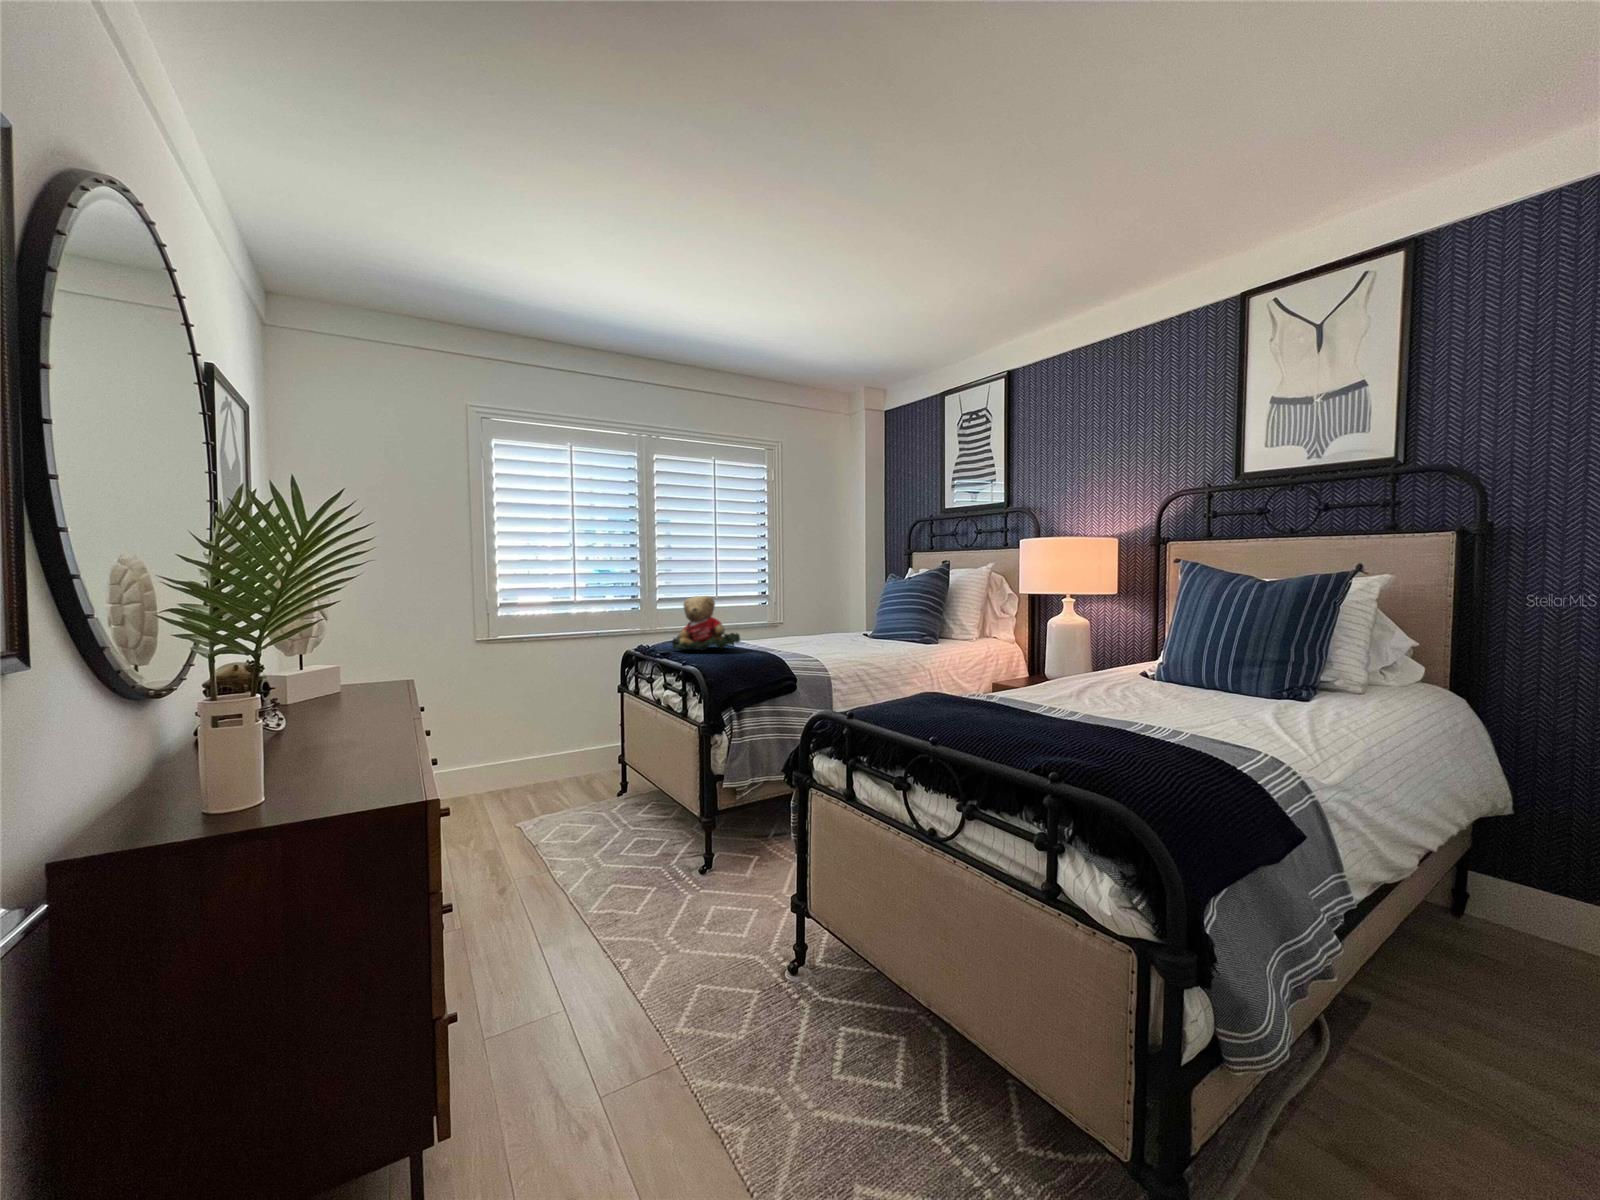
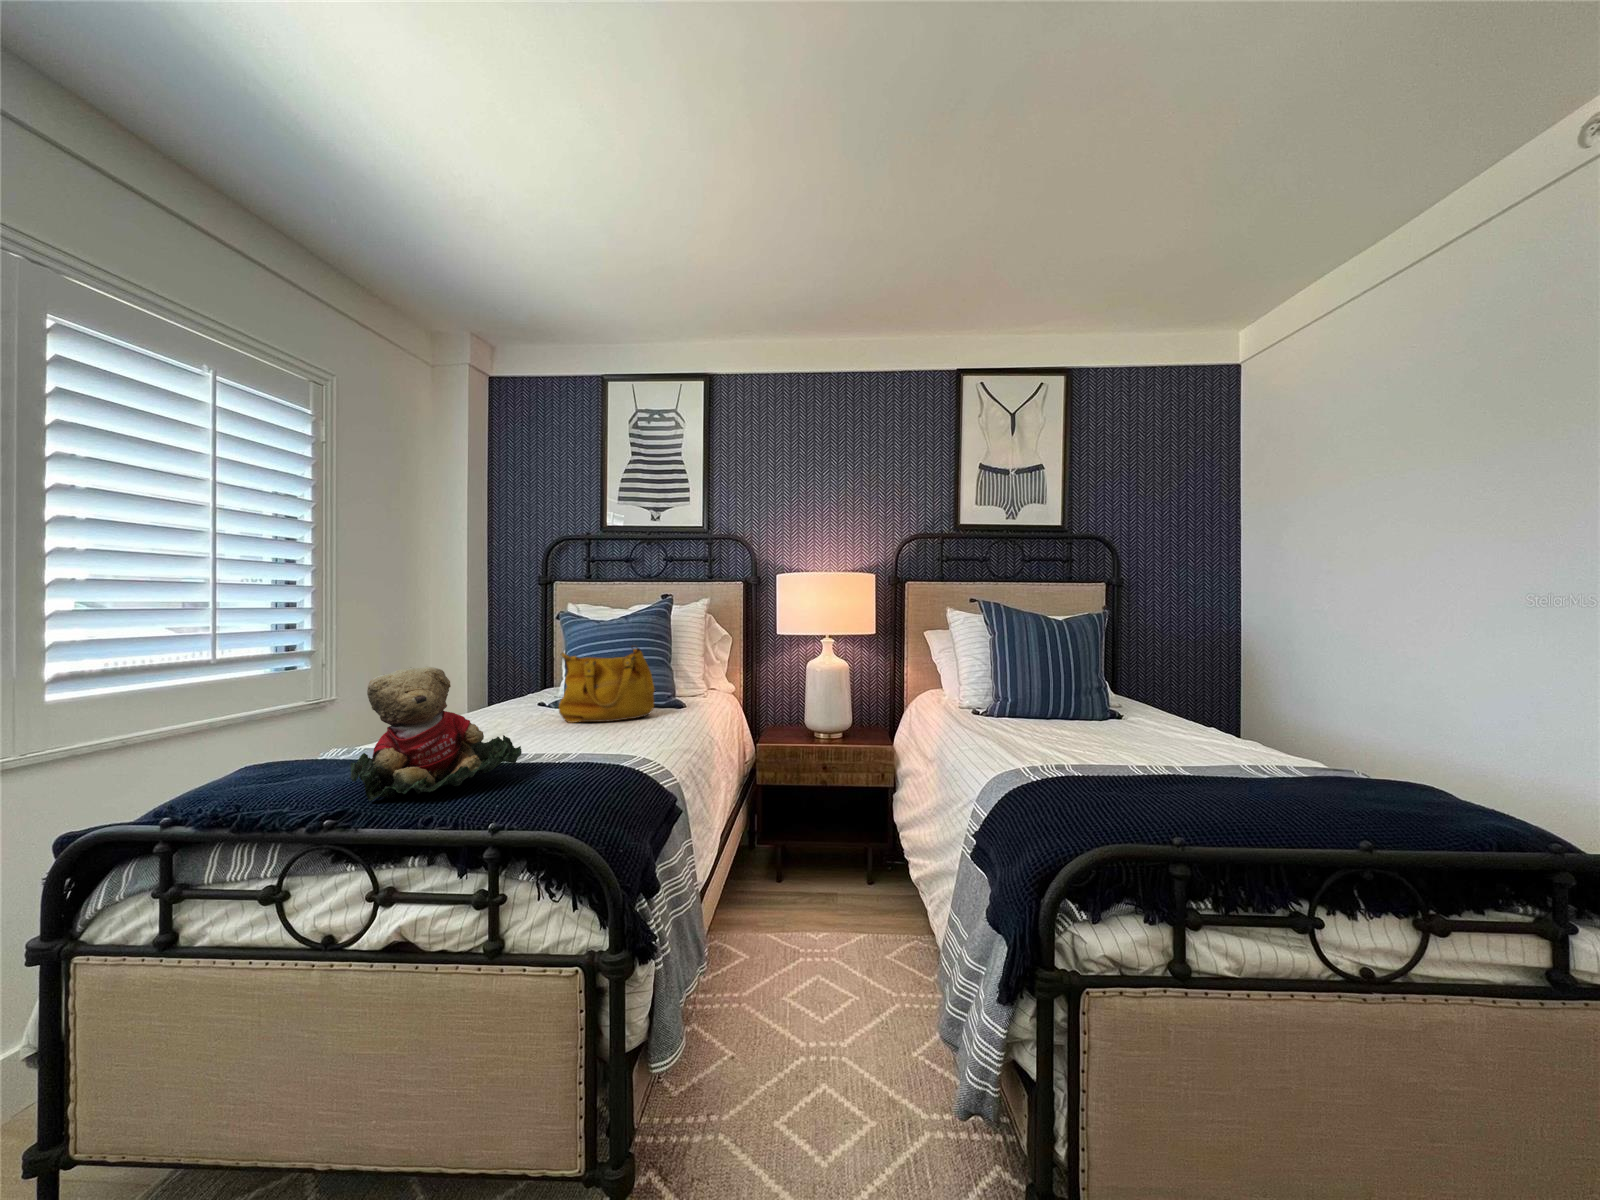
handbag: none [839,596,901,646] -> present [559,646,655,723]

